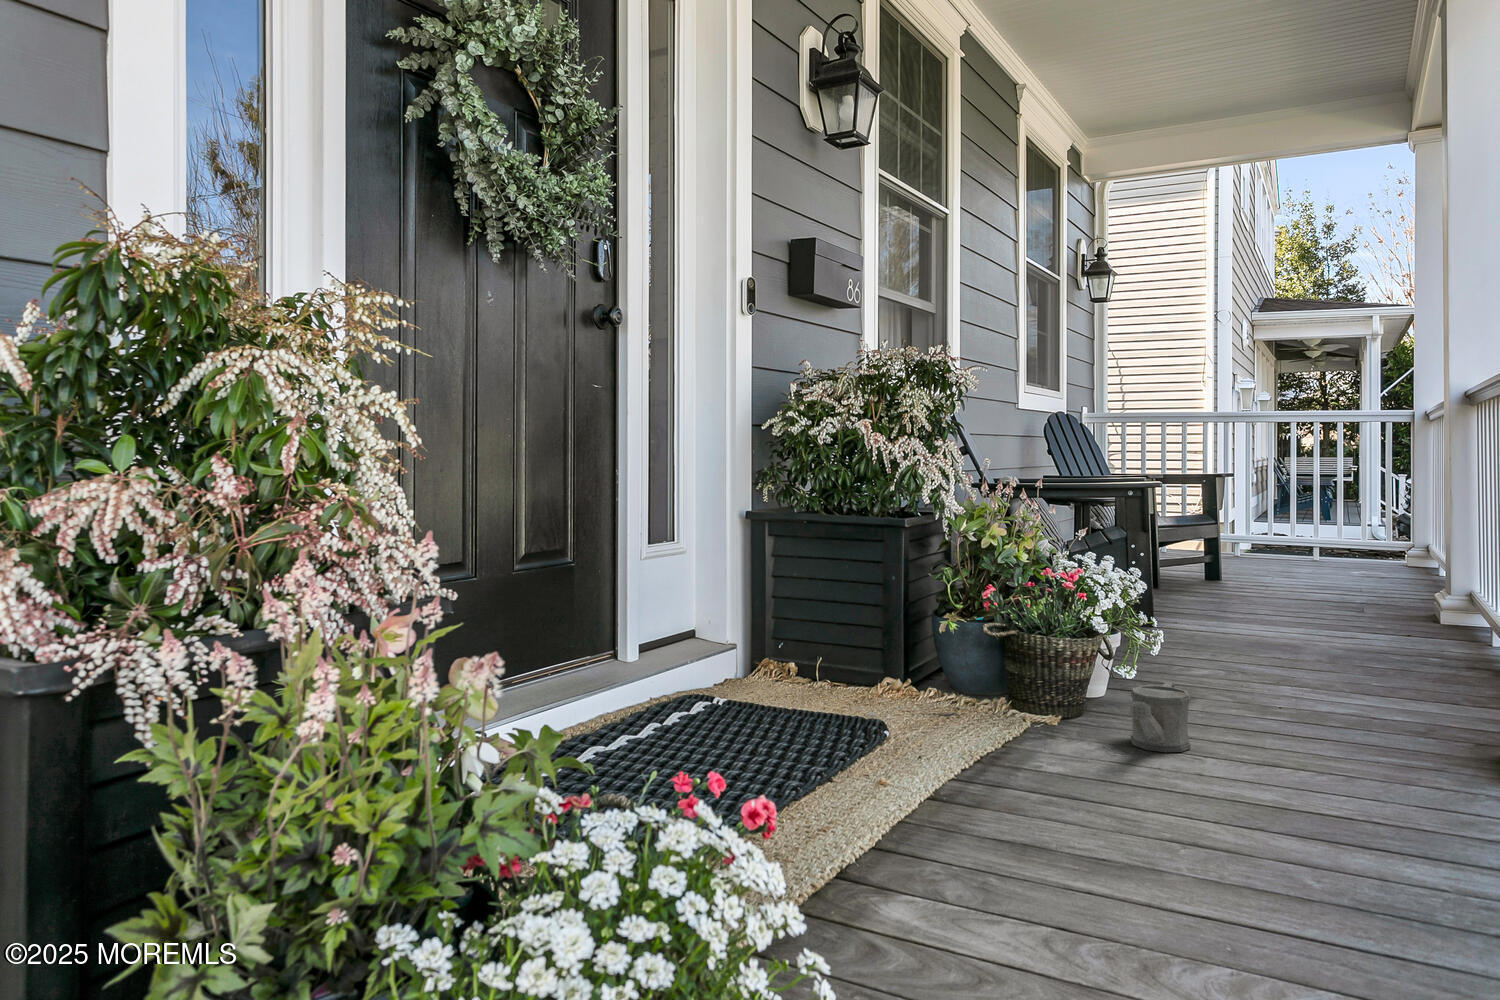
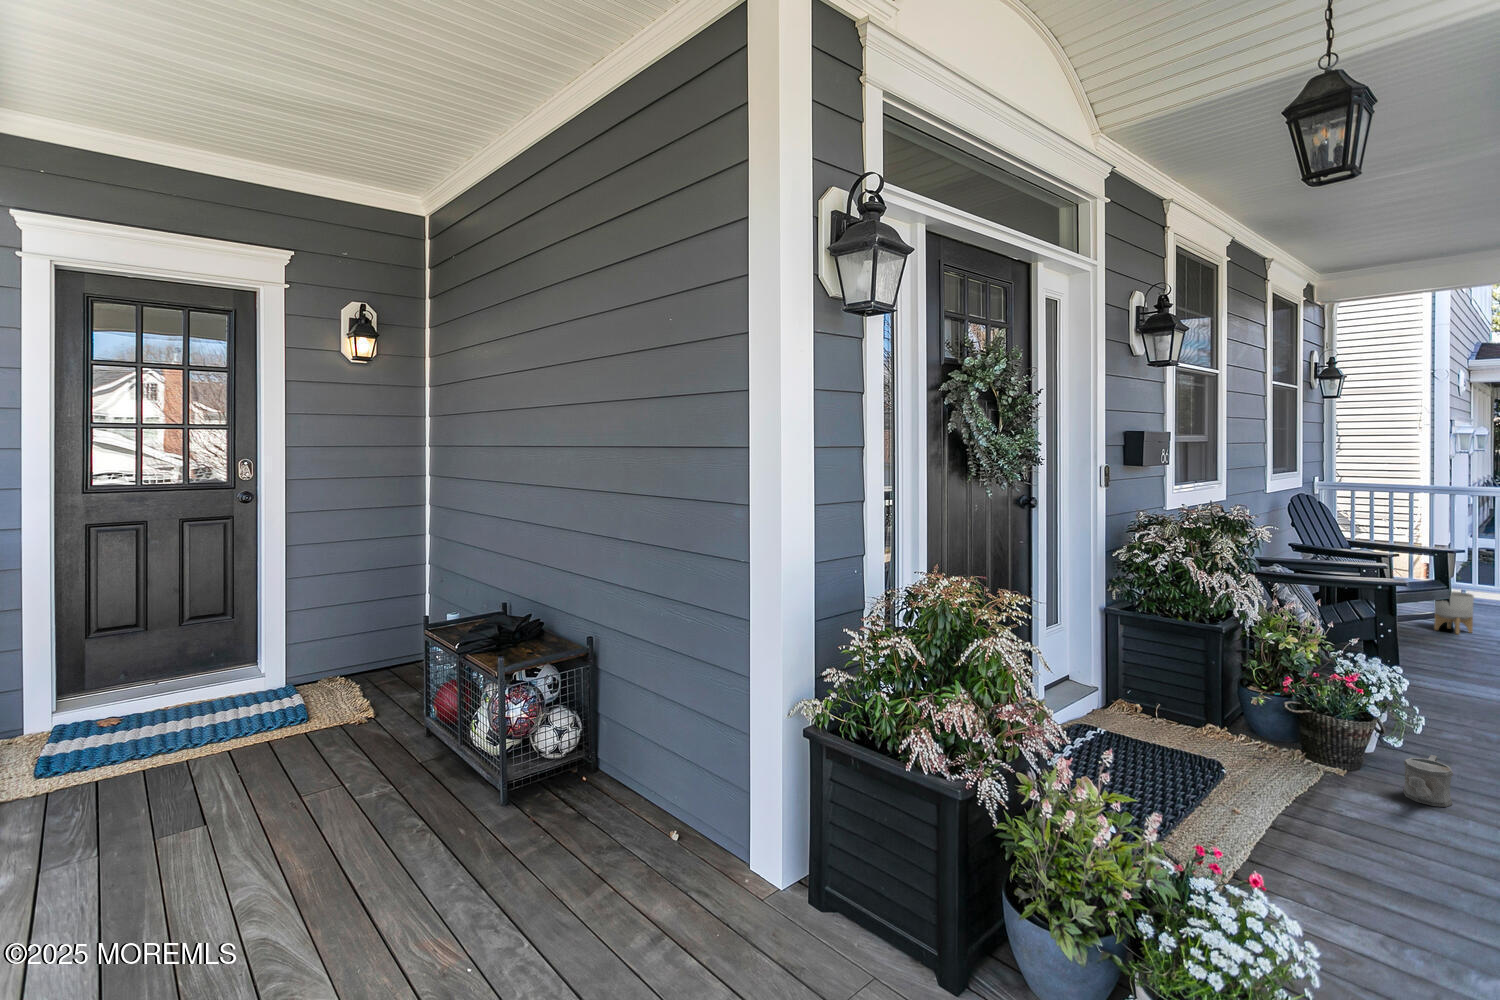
planter: none [1206,535,1246,587] -> present [1434,592,1474,634]

